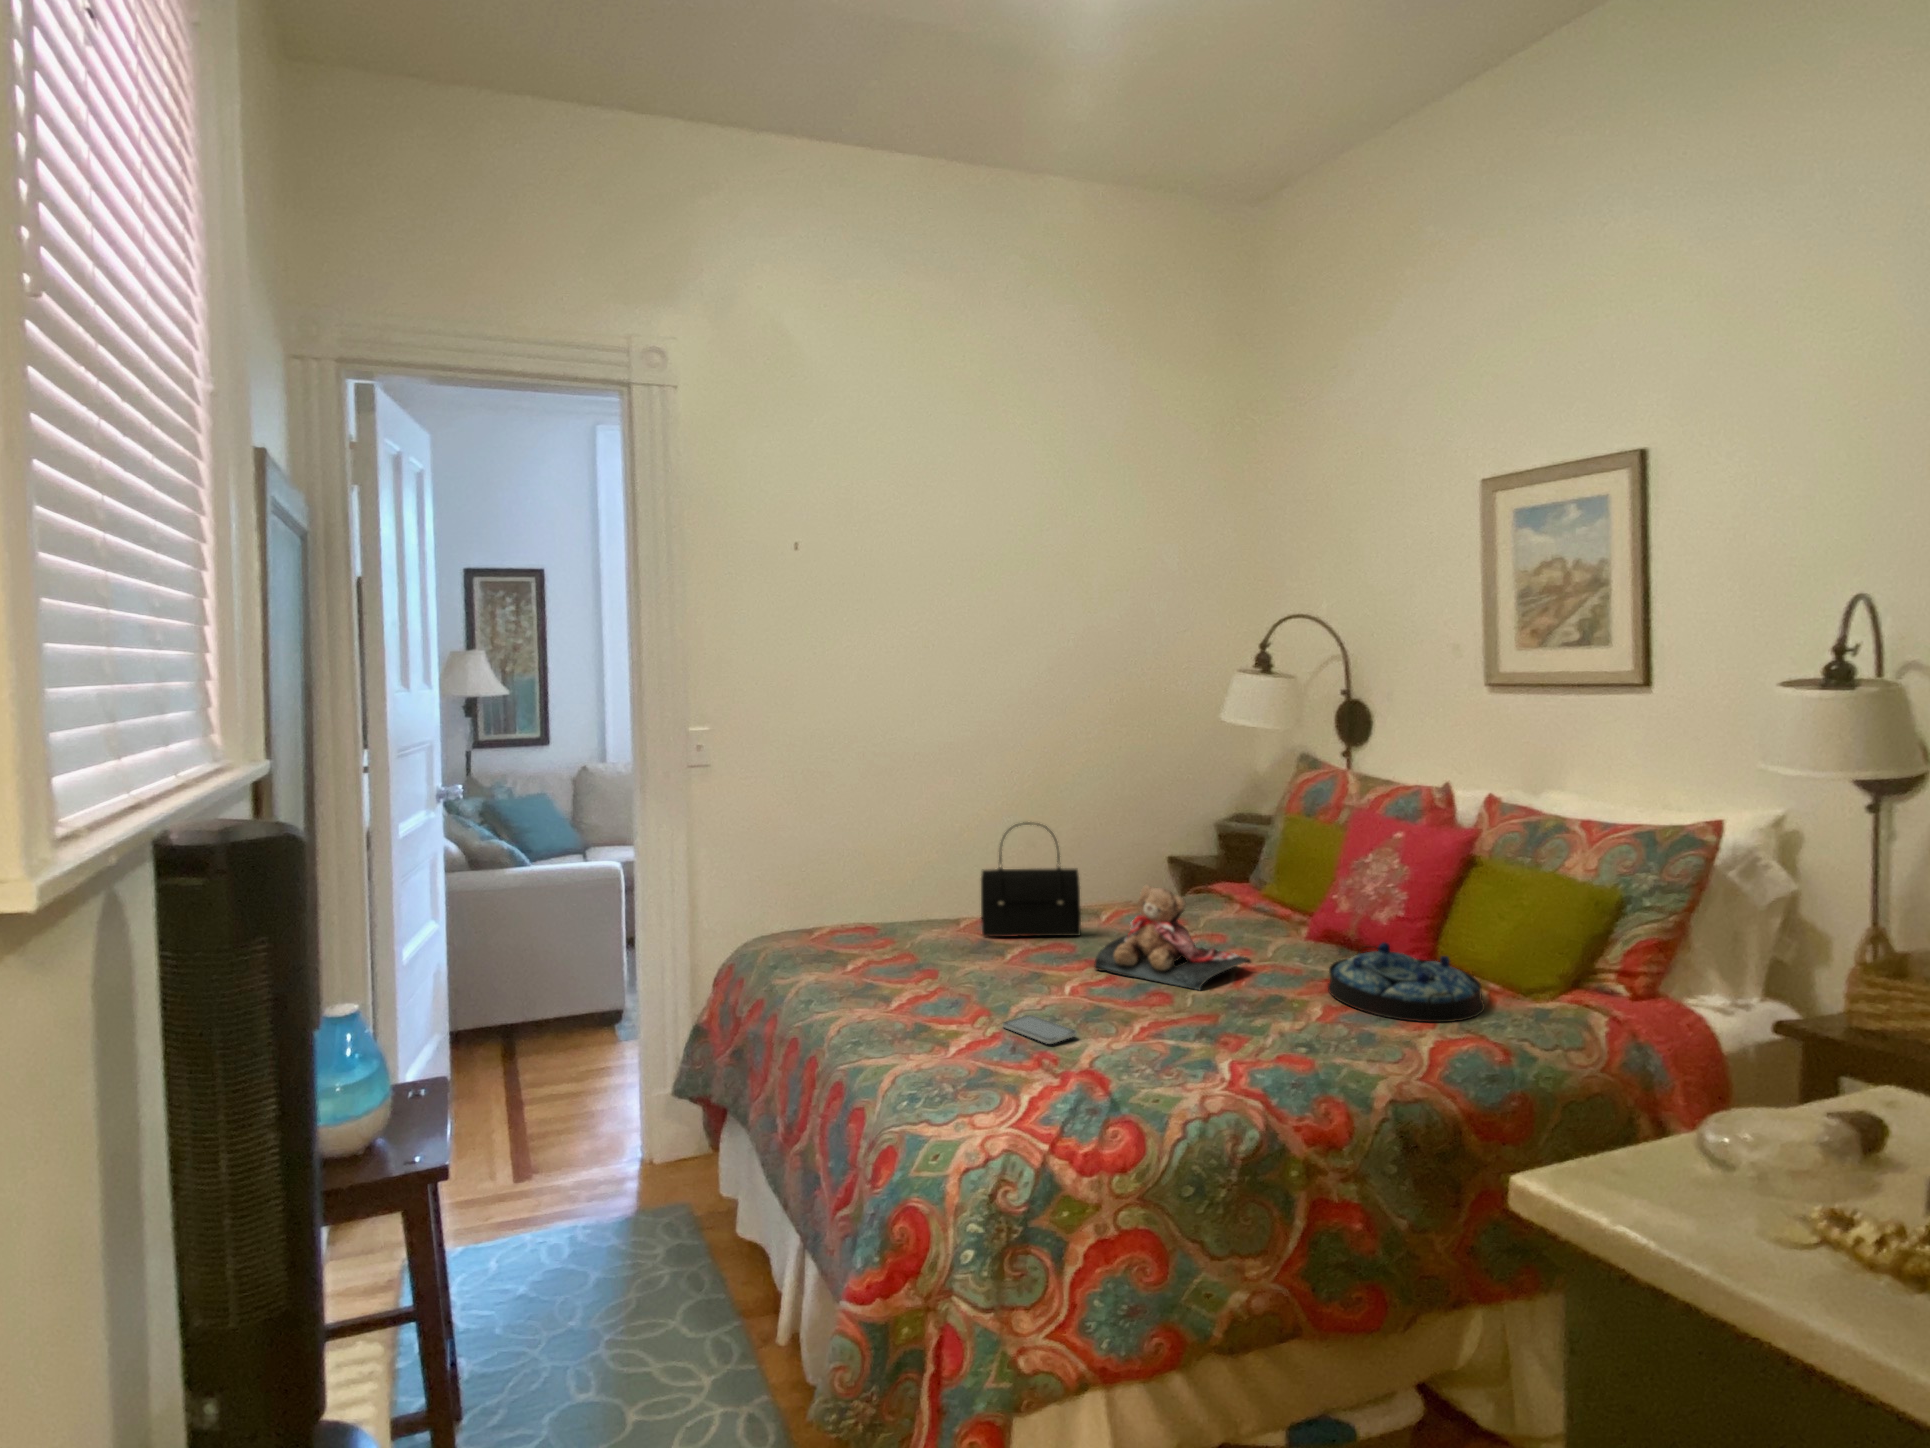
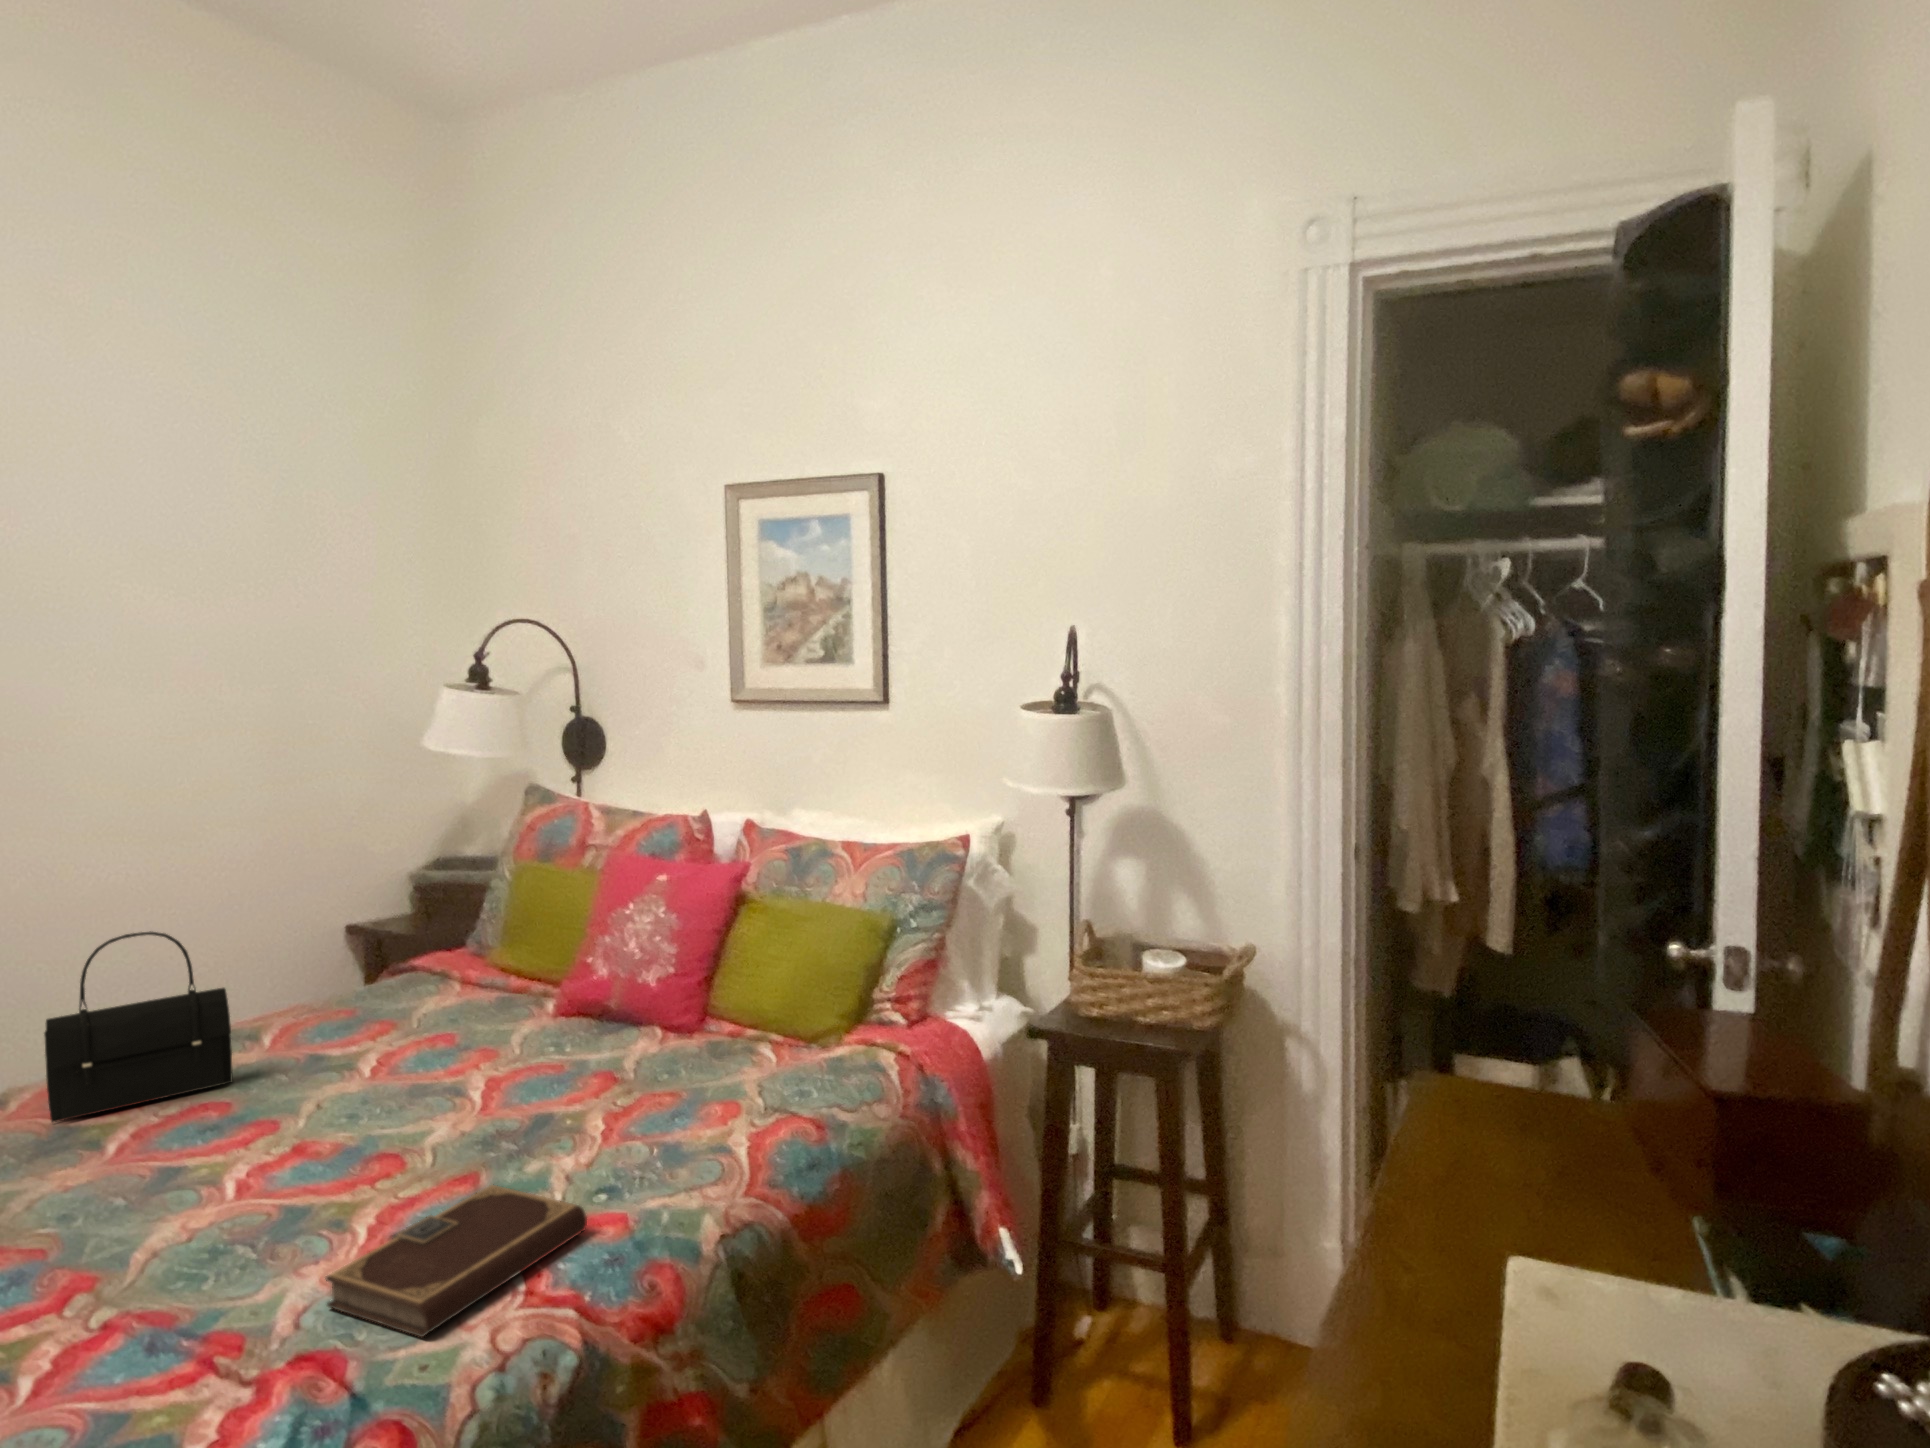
teddy bear: present [1094,885,1251,990] -> none [268,999,502,1141]
serving tray: present [1328,942,1485,1022] -> none [604,1017,781,1117]
smartphone: present [1003,1015,1077,1044] -> none [121,1265,266,1315]
notebook: none [1106,1016,1283,1086] -> present [325,1185,587,1337]

